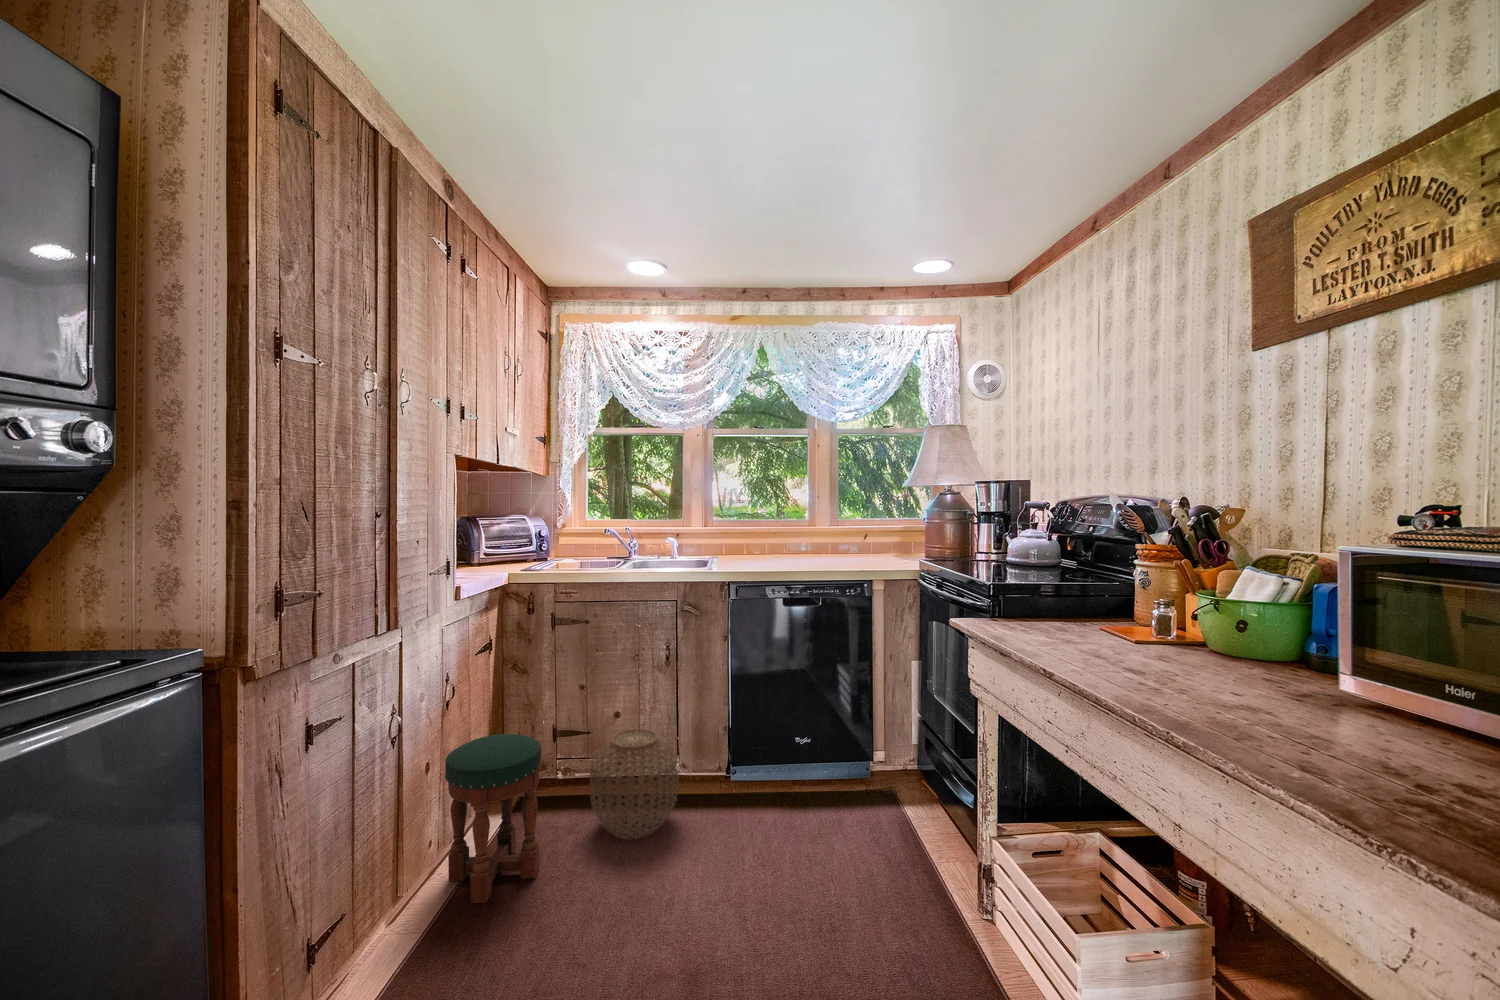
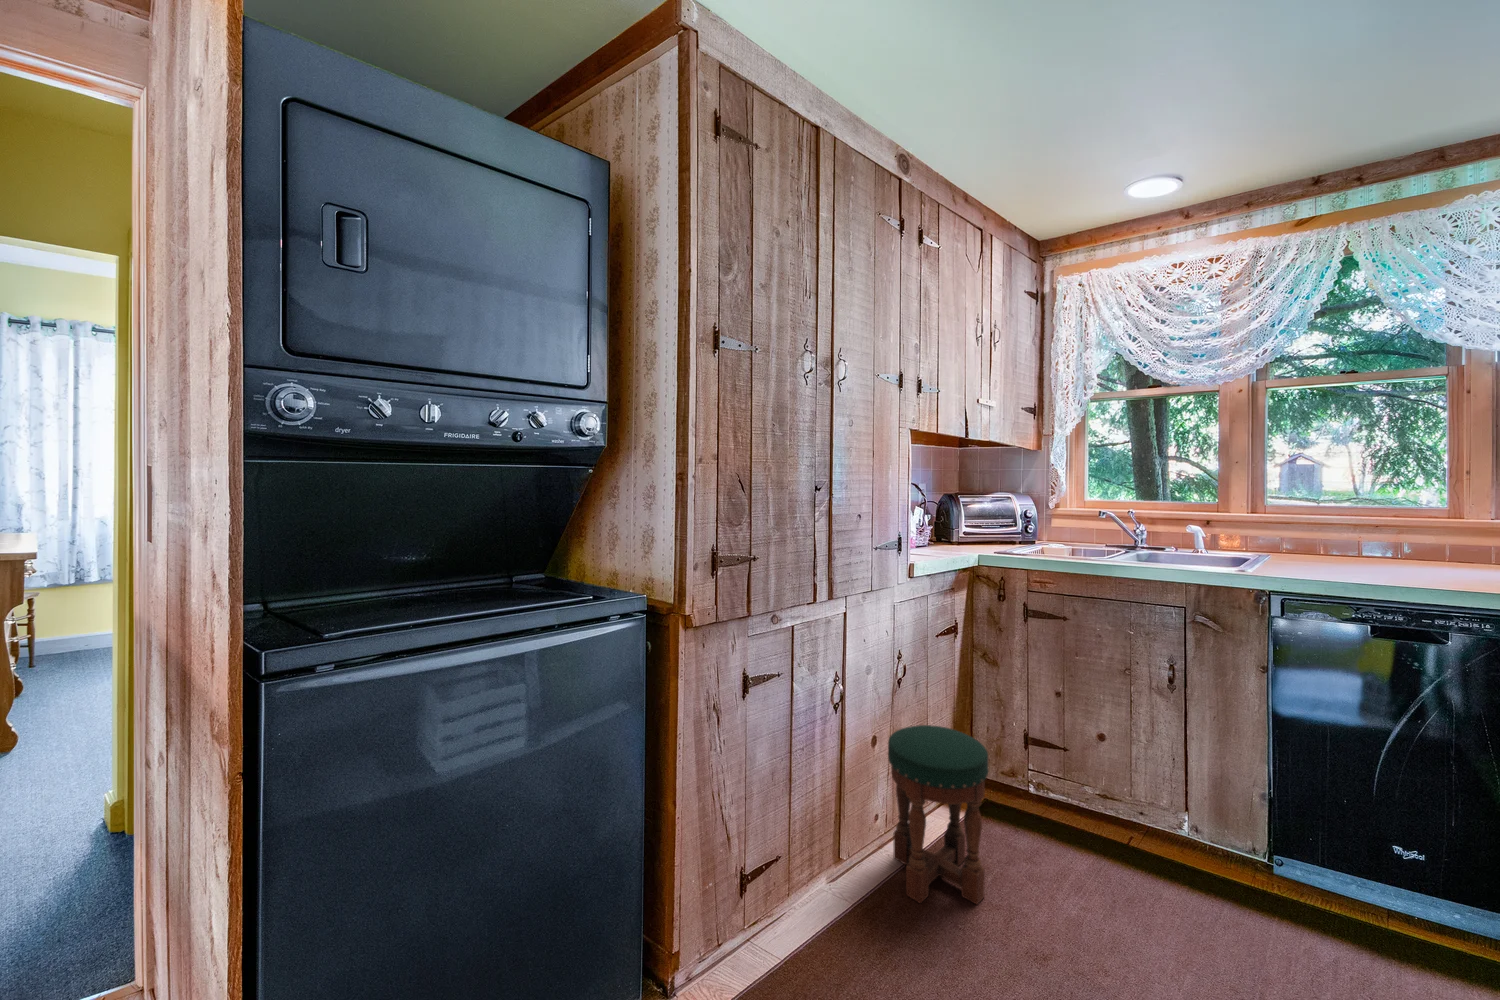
woven basket: present [590,729,679,839] -> none [1056,773,1196,930]

